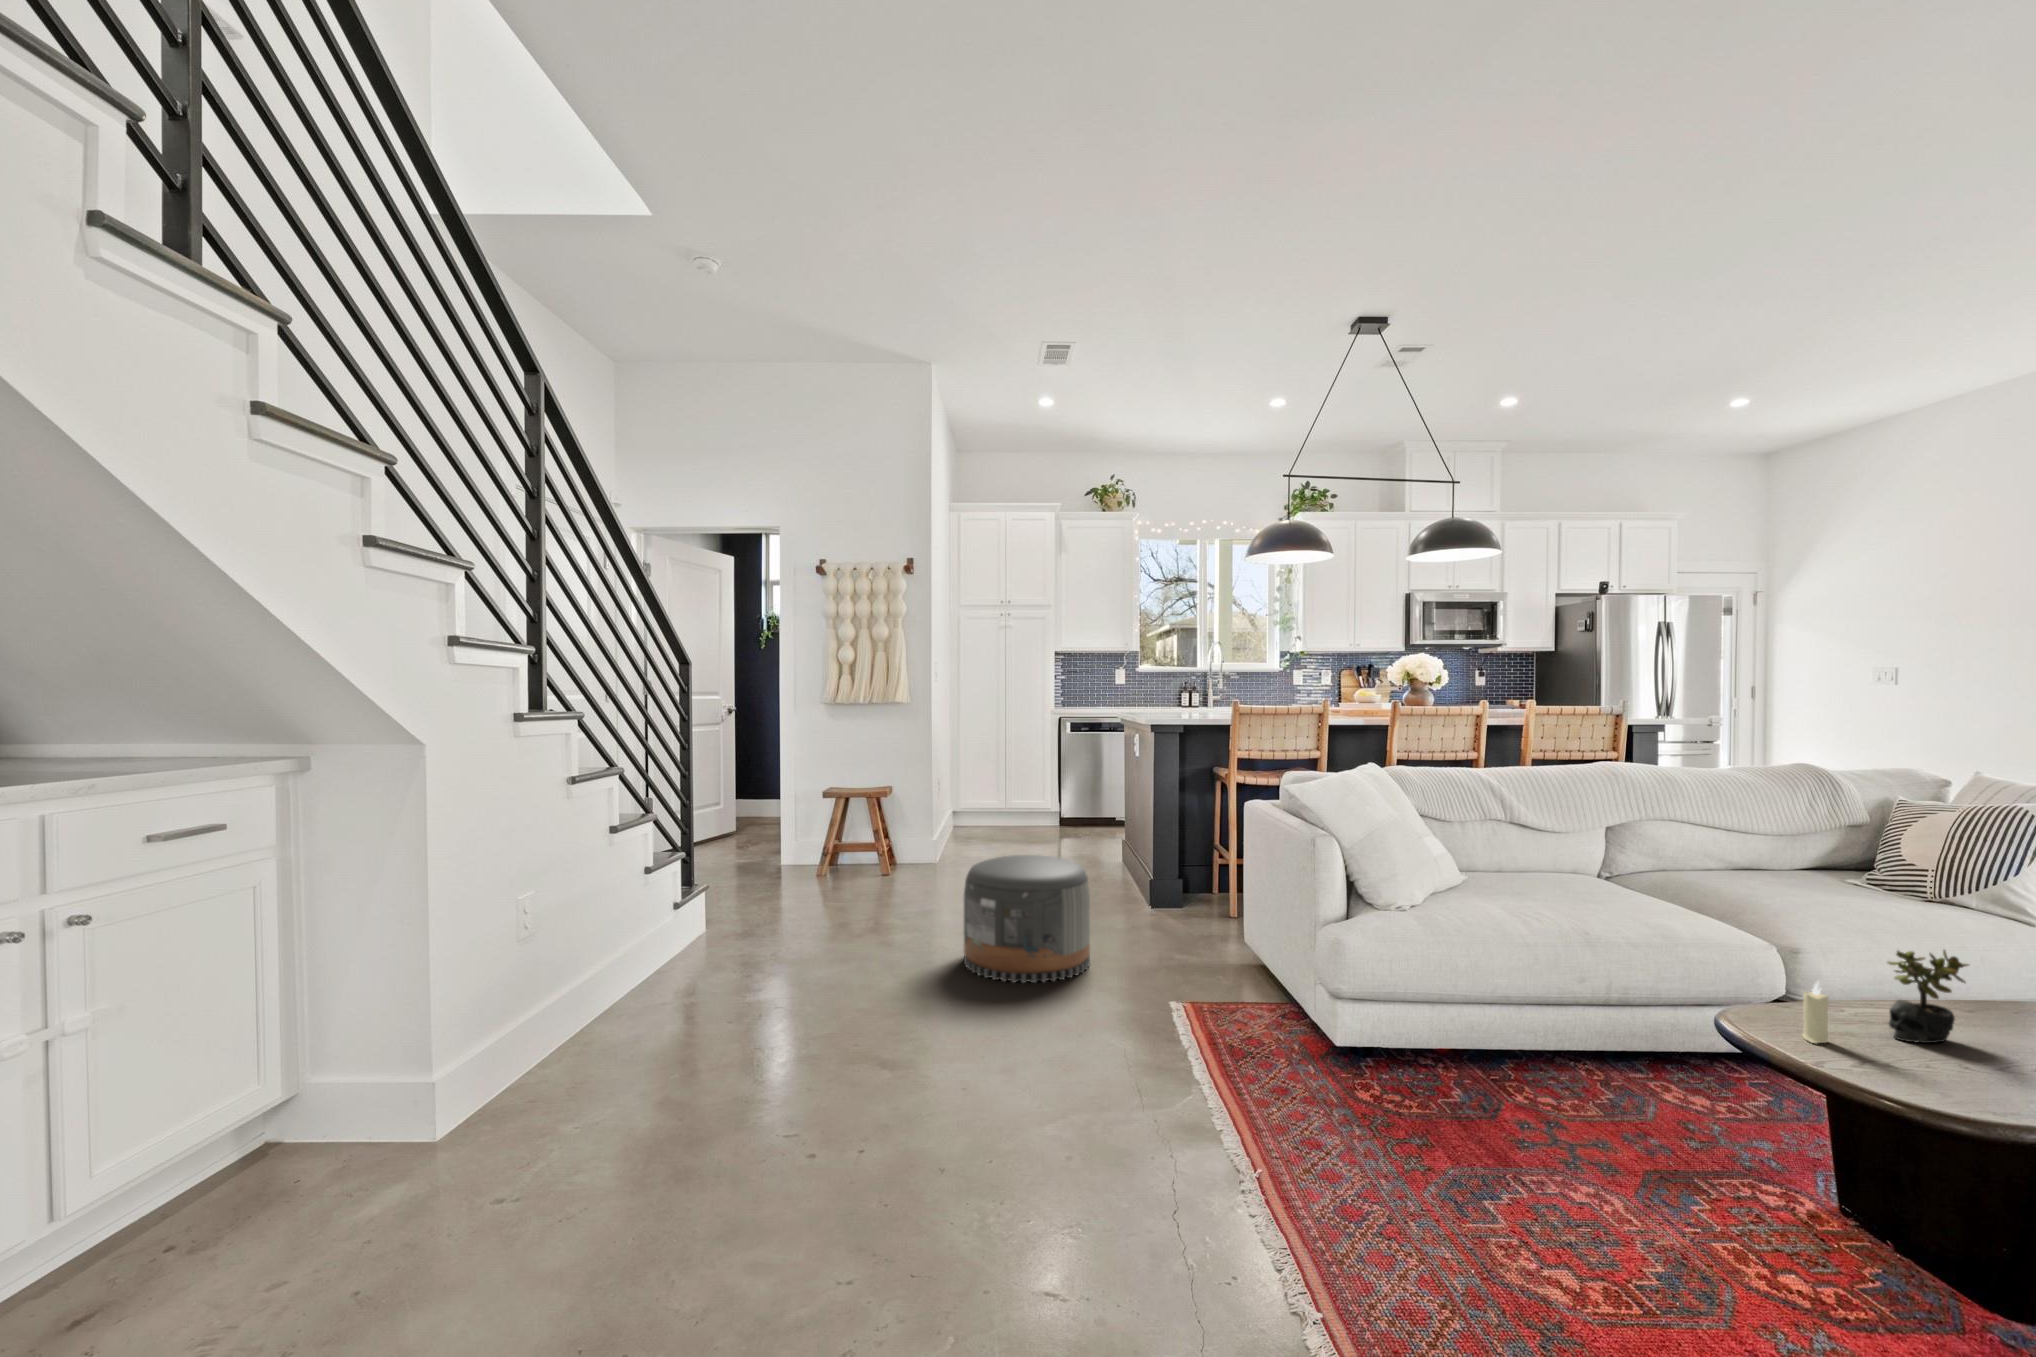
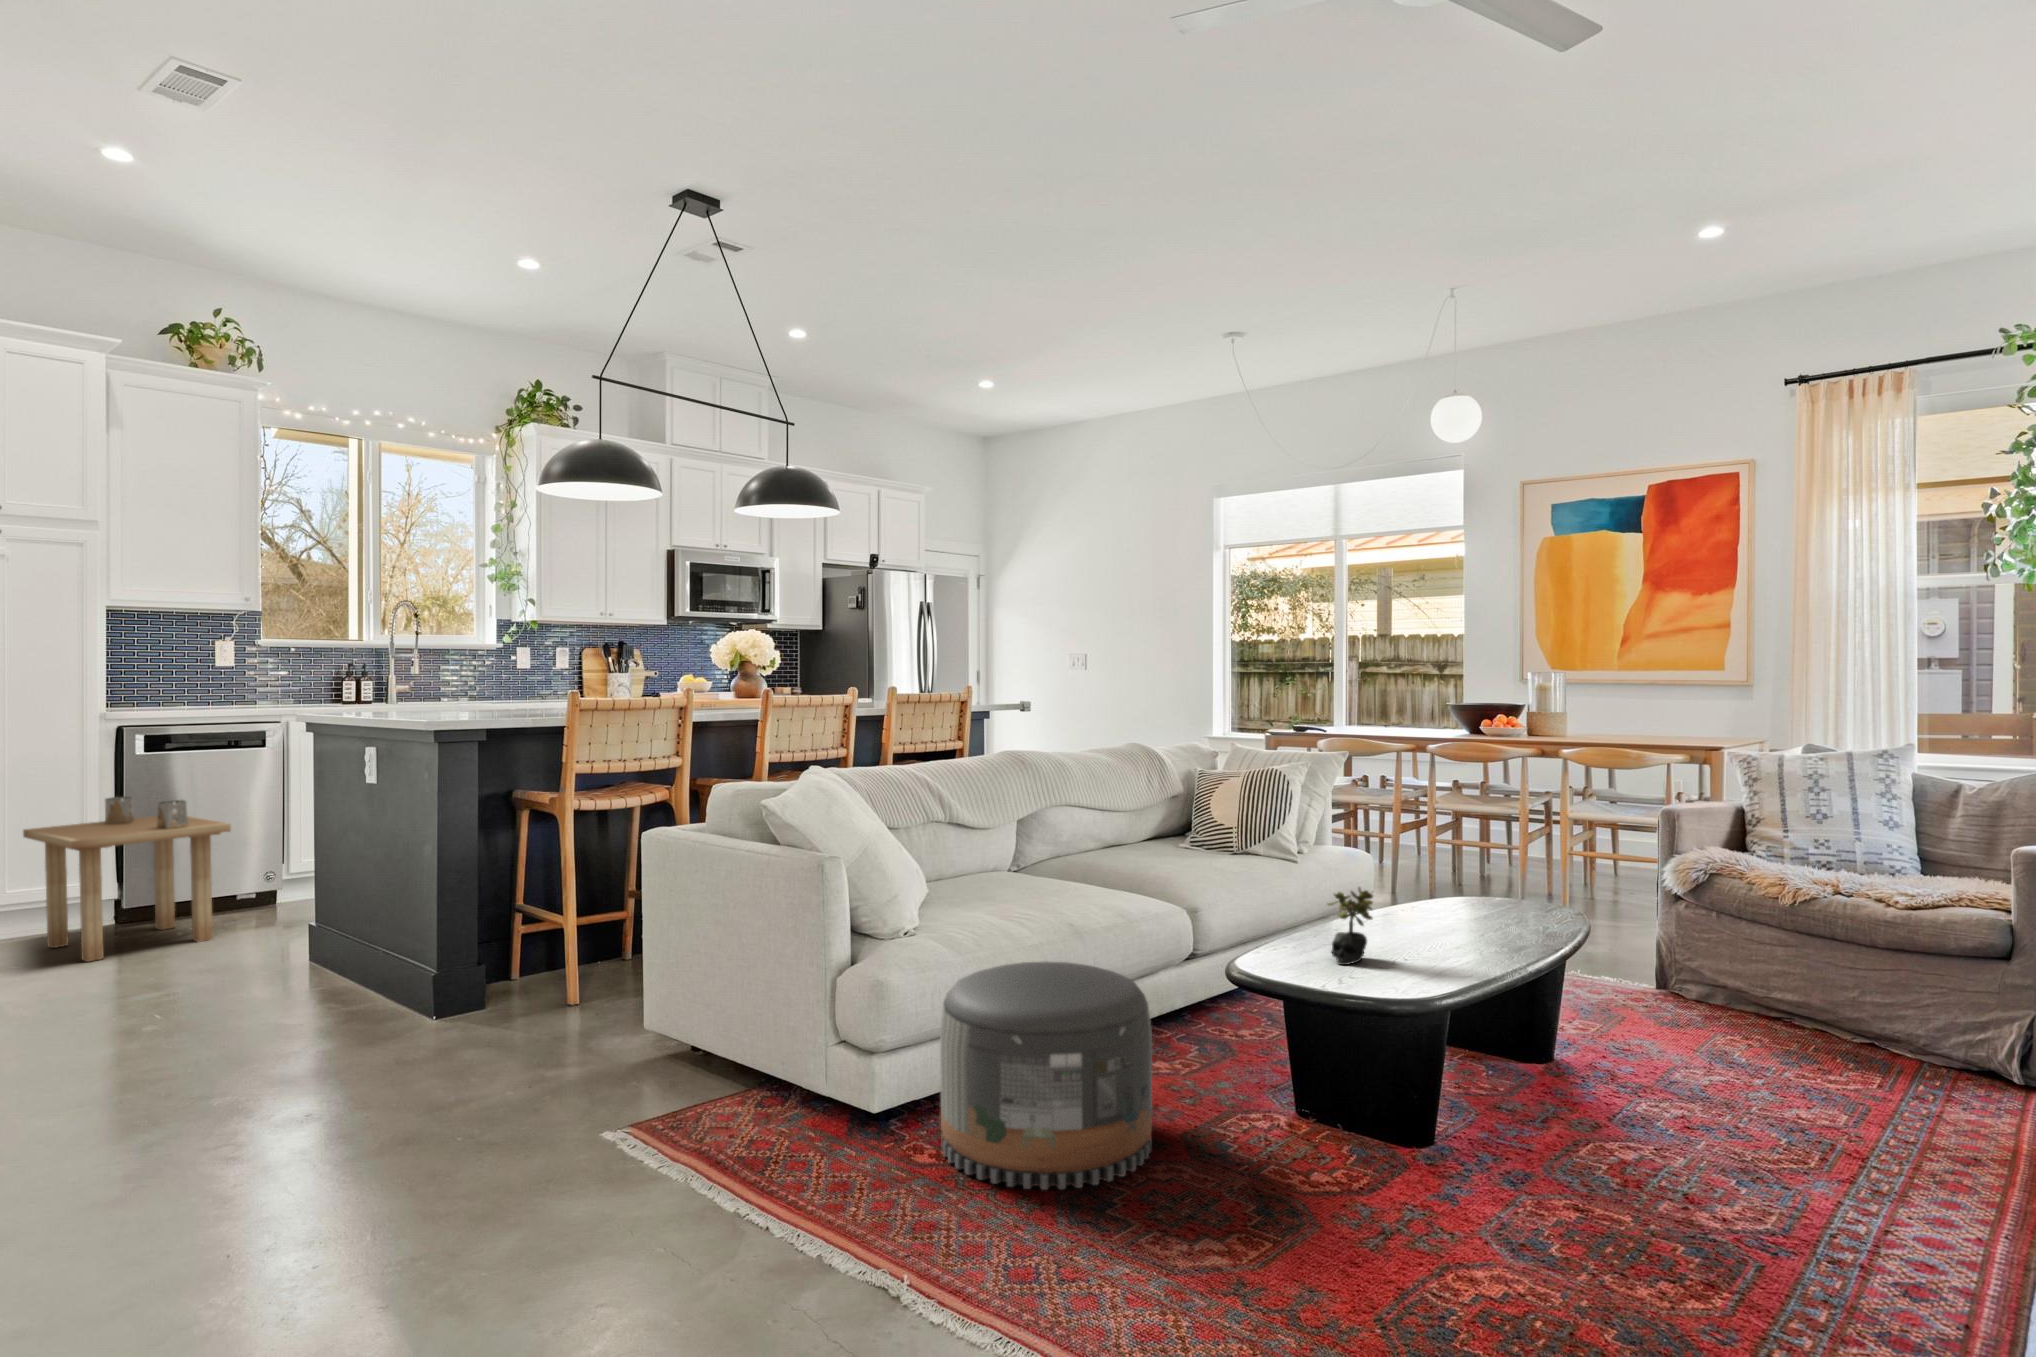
side table: none [994,751,1083,843] -> present [23,797,231,962]
pouf: present [964,855,1090,983] -> present [940,962,1152,1190]
candle: present [1802,982,1828,1043] -> none [1297,928,1316,981]

